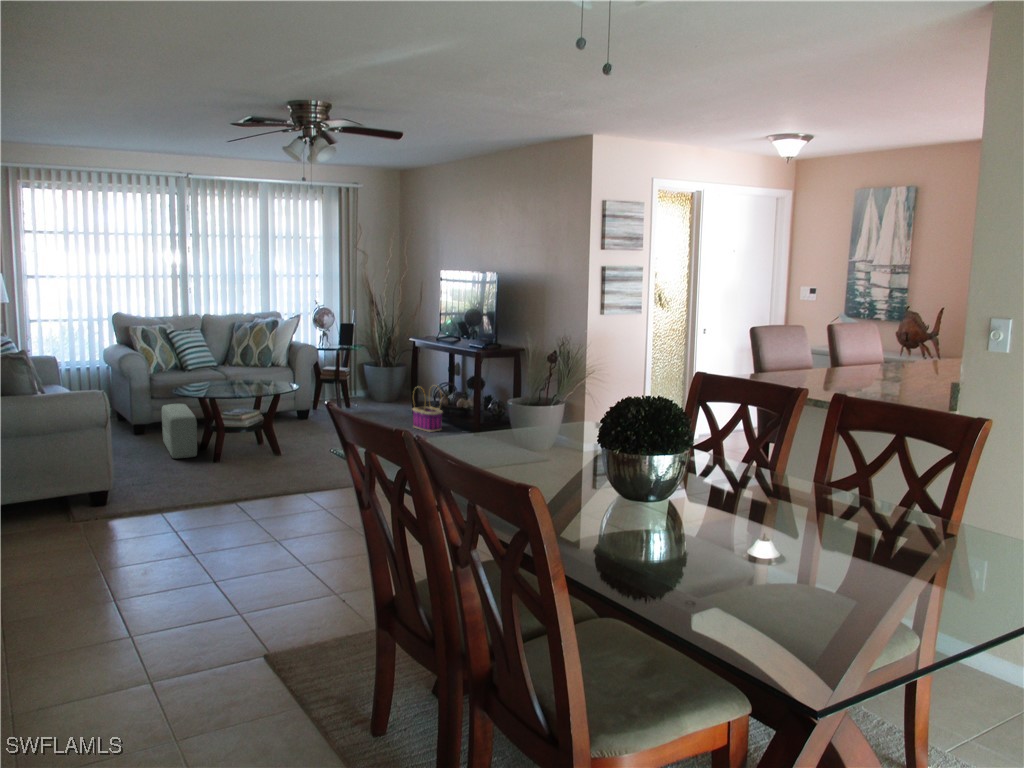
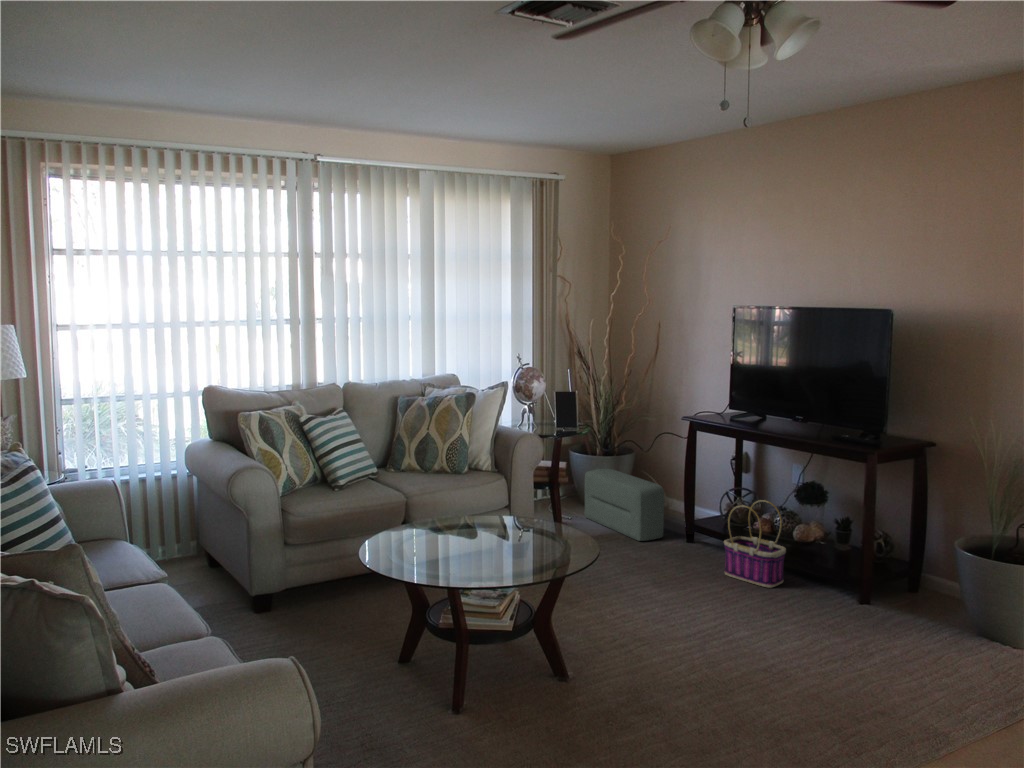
pouf: present [161,404,197,459] -> present [585,469,664,541]

